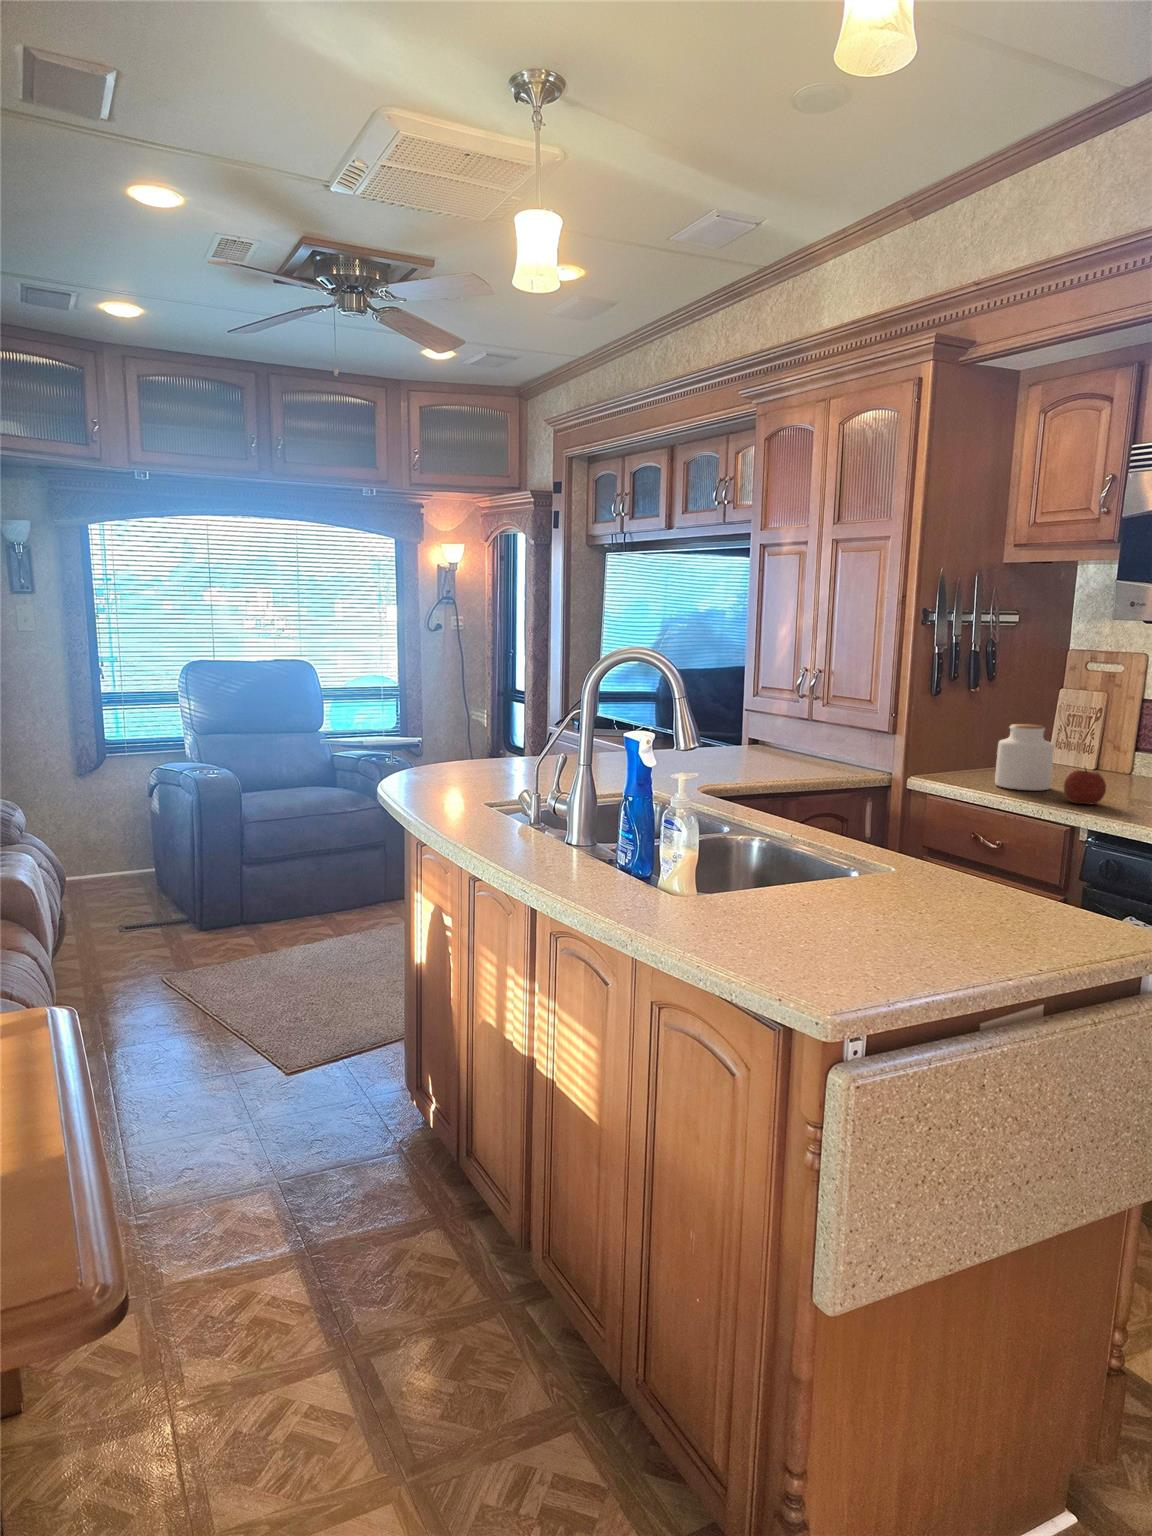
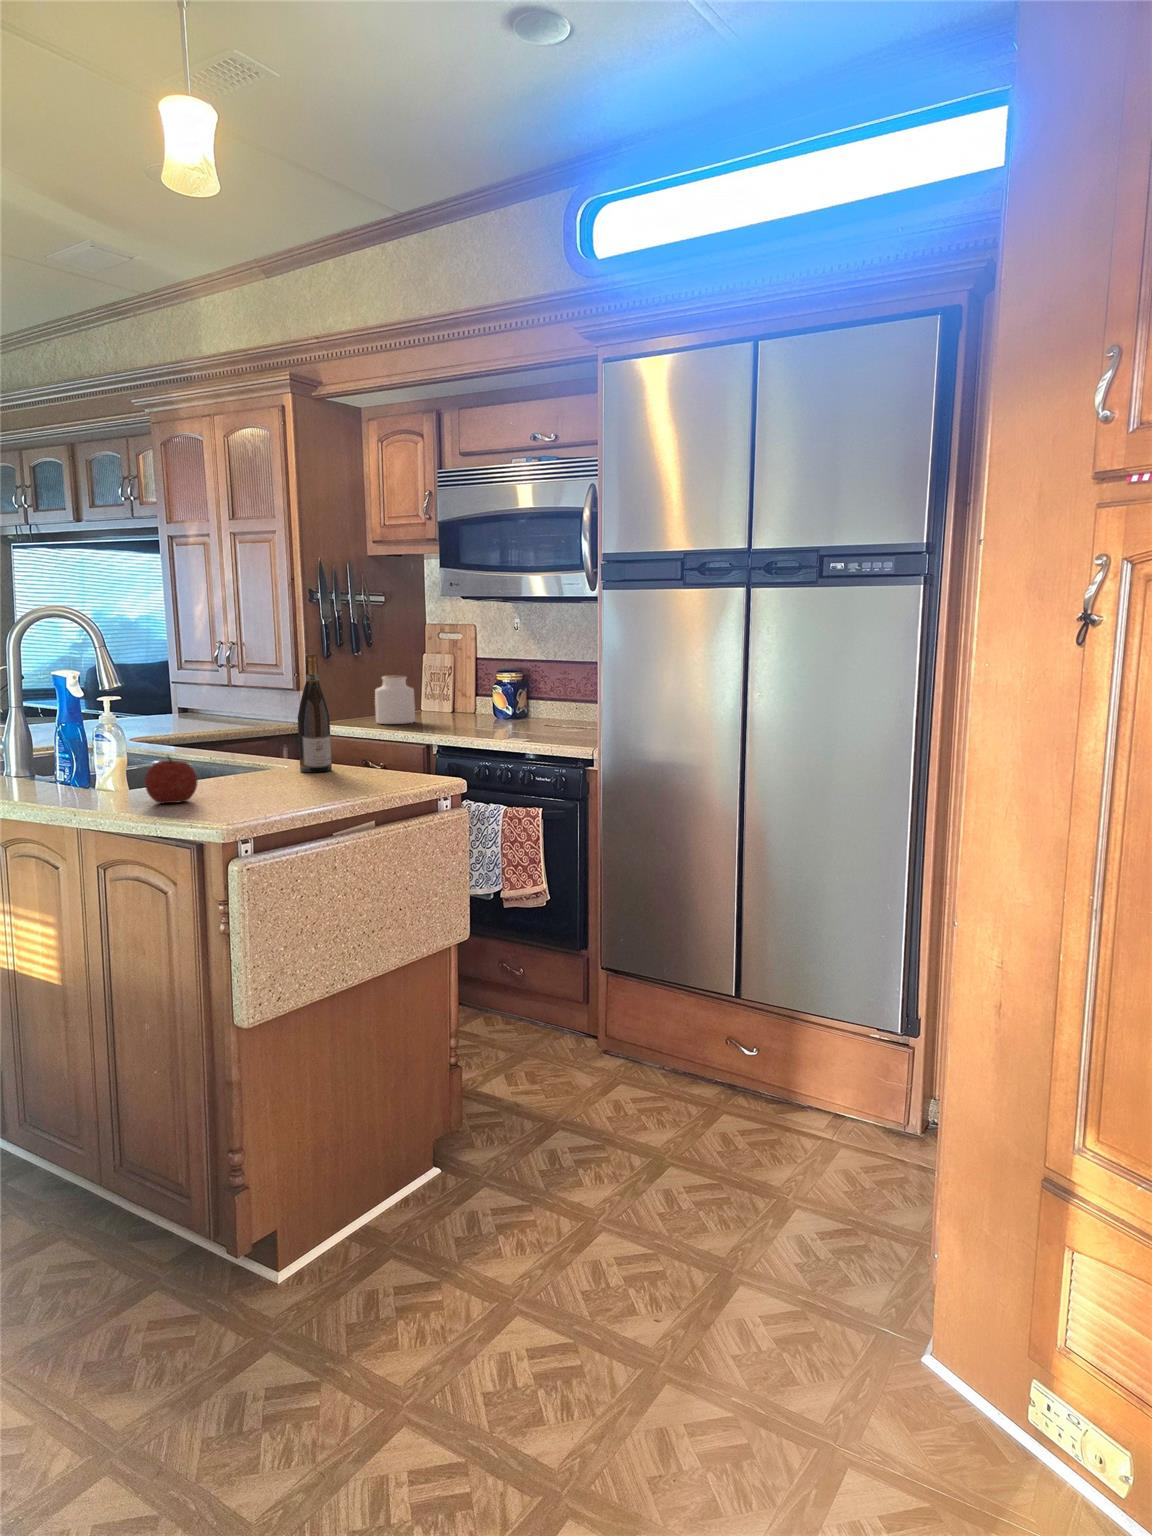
wine bottle: none [917,724,968,892] -> present [298,654,332,772]
fruit: present [1064,768,1106,805] -> present [145,756,198,803]

